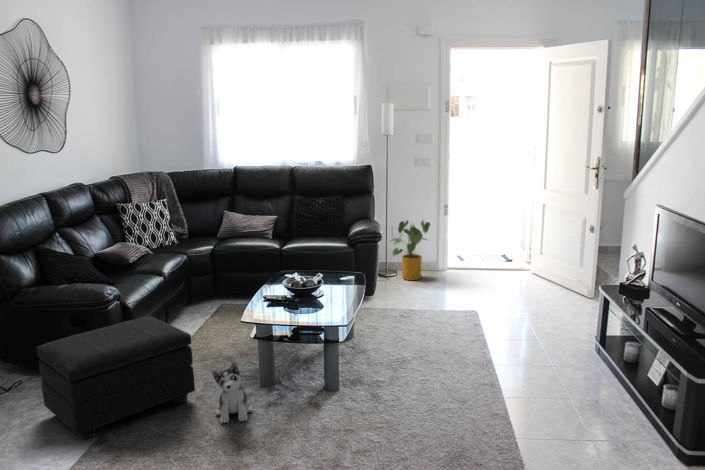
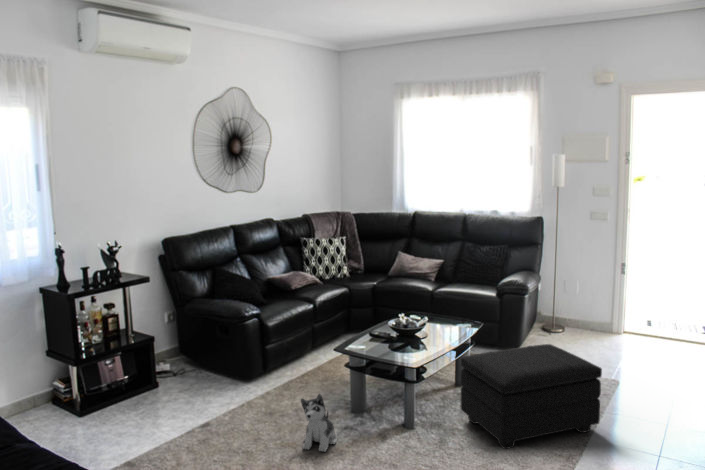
house plant: present [391,221,430,280] -> none [551,275,604,340]
footstool: present [37,316,195,440] -> present [461,344,602,449]

